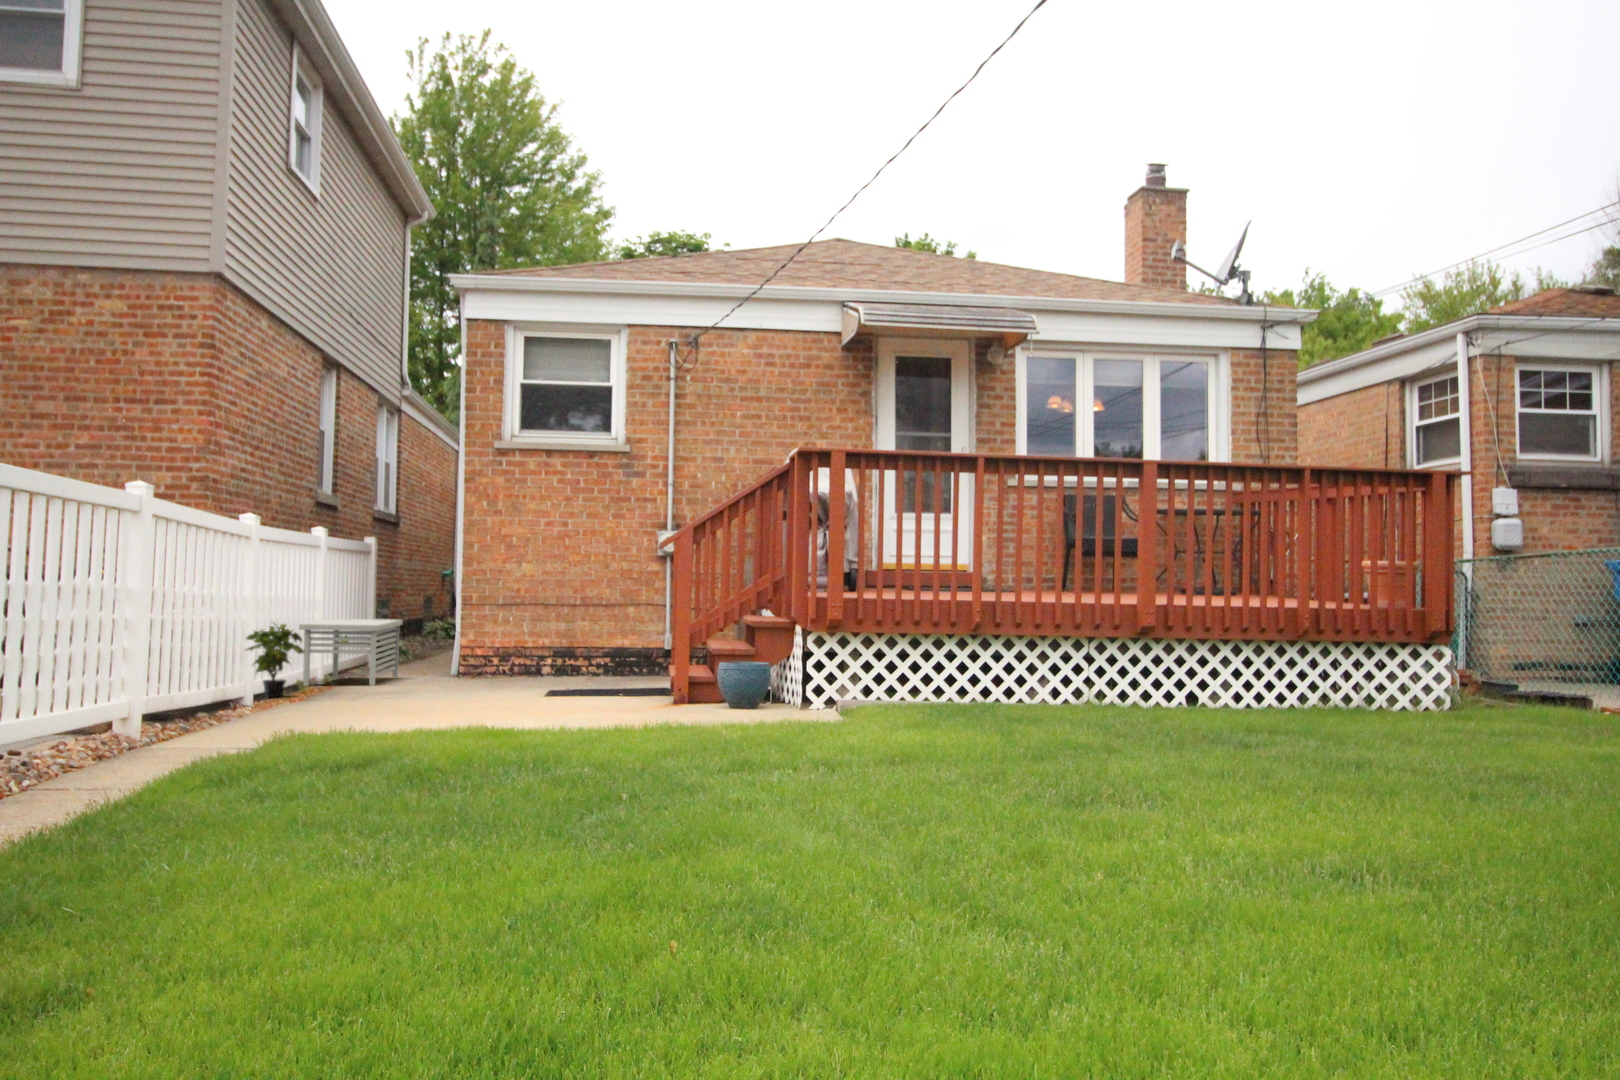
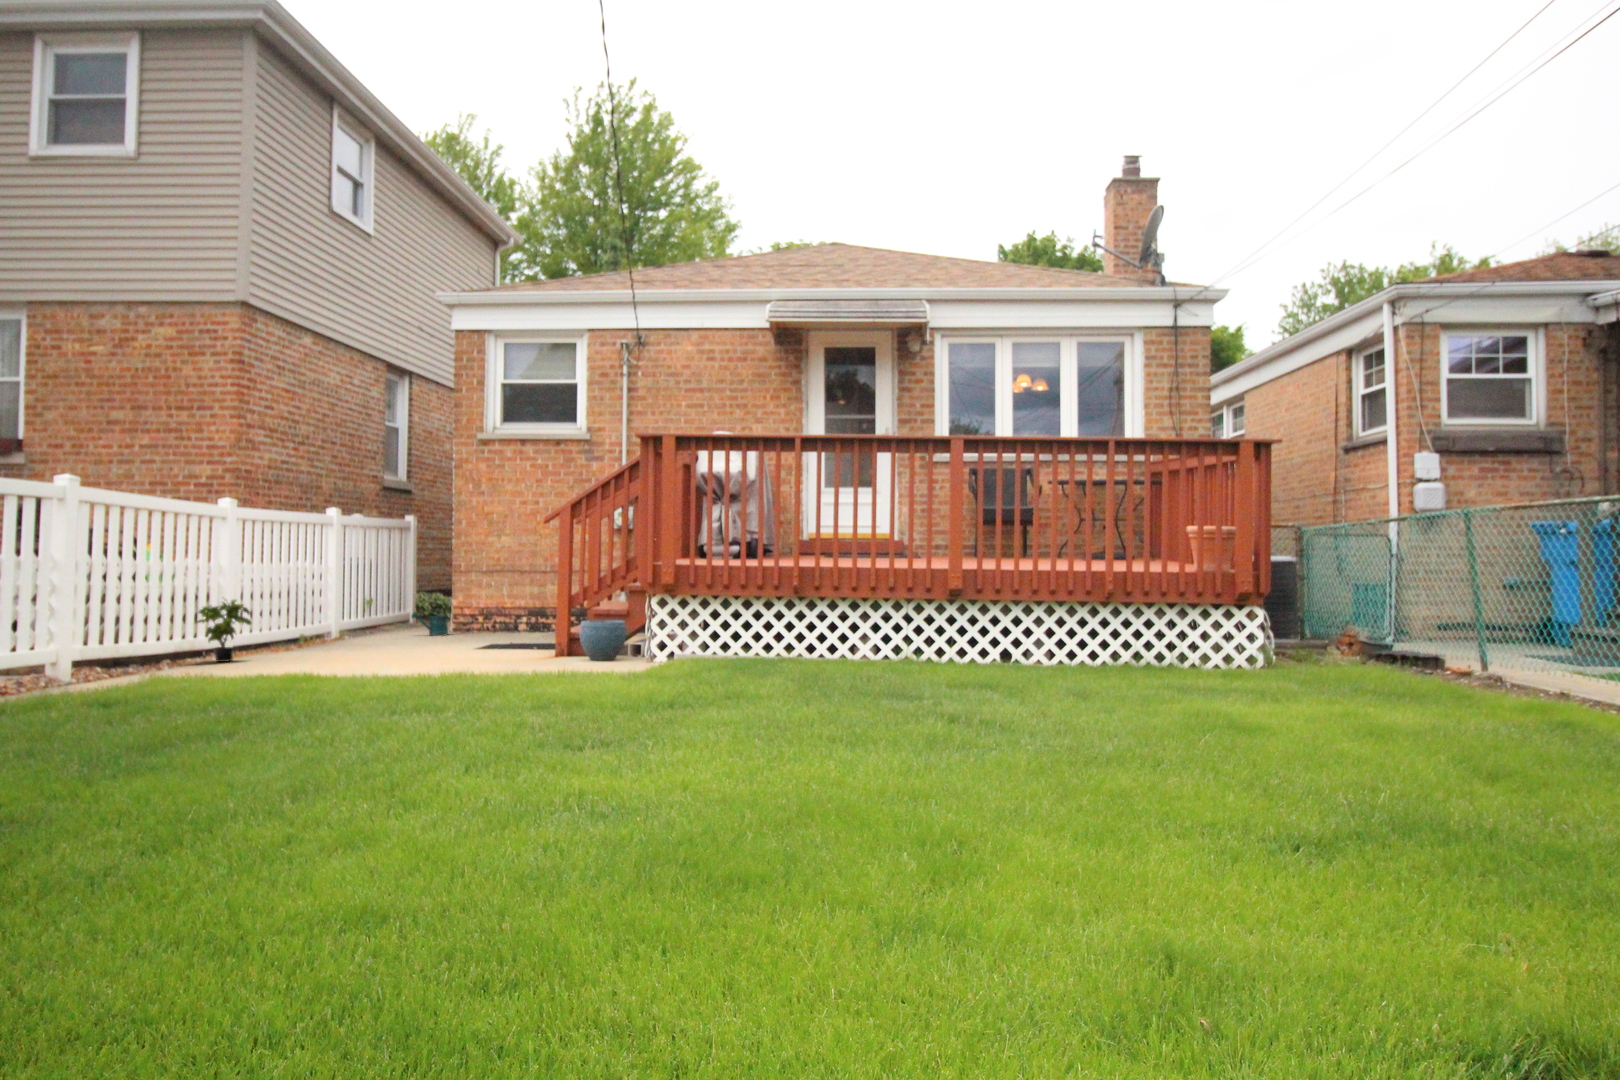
storage bench: present [299,619,403,686] -> none [287,587,400,649]
watering can: none [413,648,460,678] -> present [412,612,448,636]

